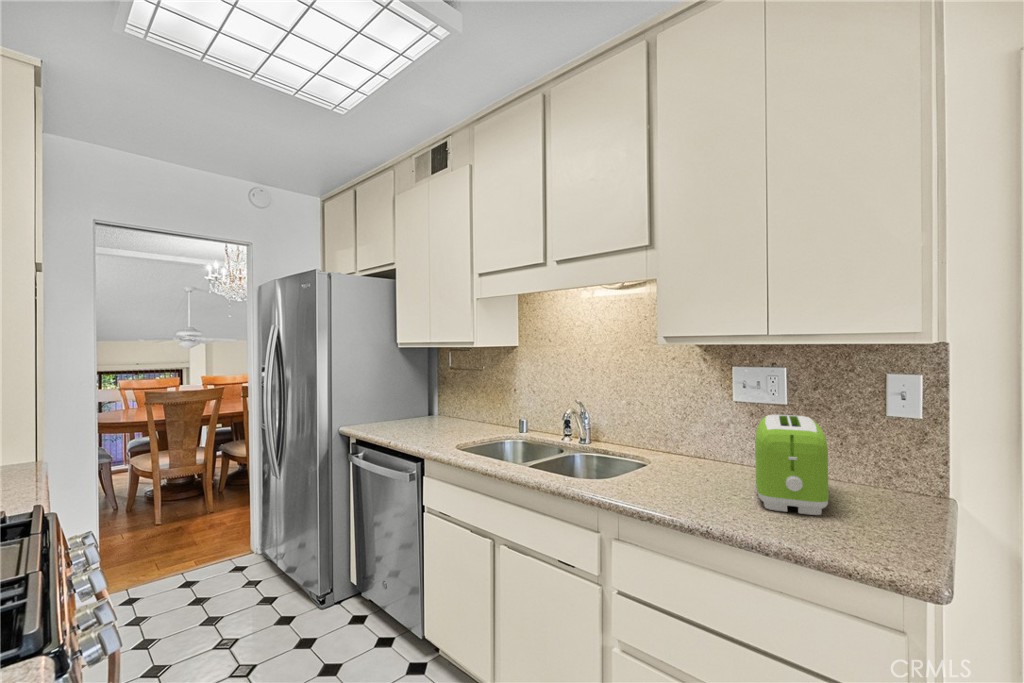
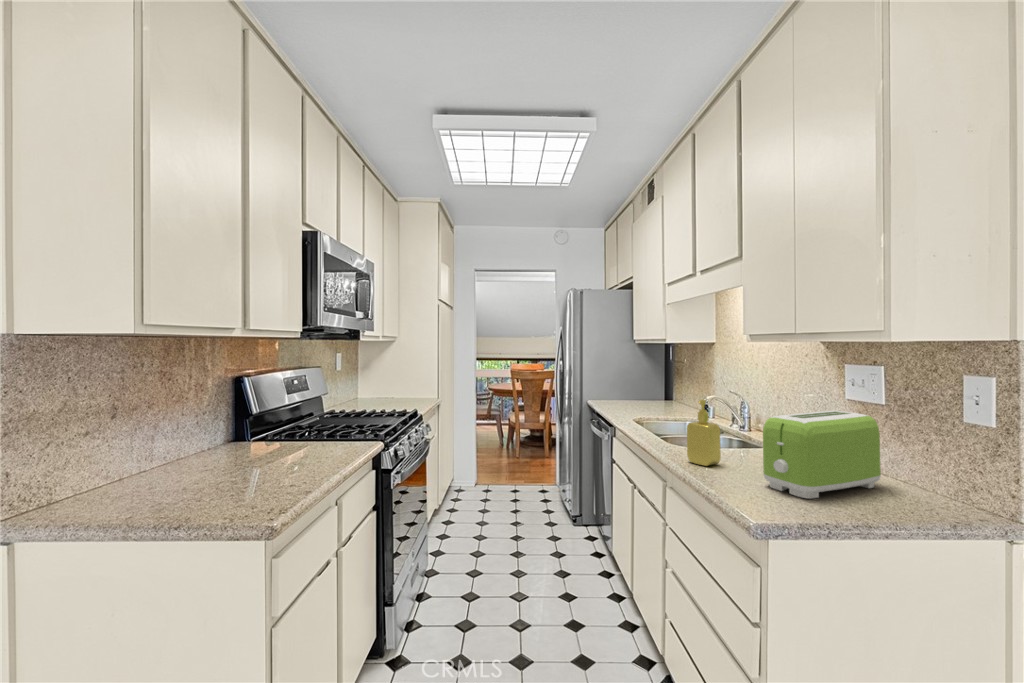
soap dispenser: none [639,414,676,497] -> present [687,399,721,466]

